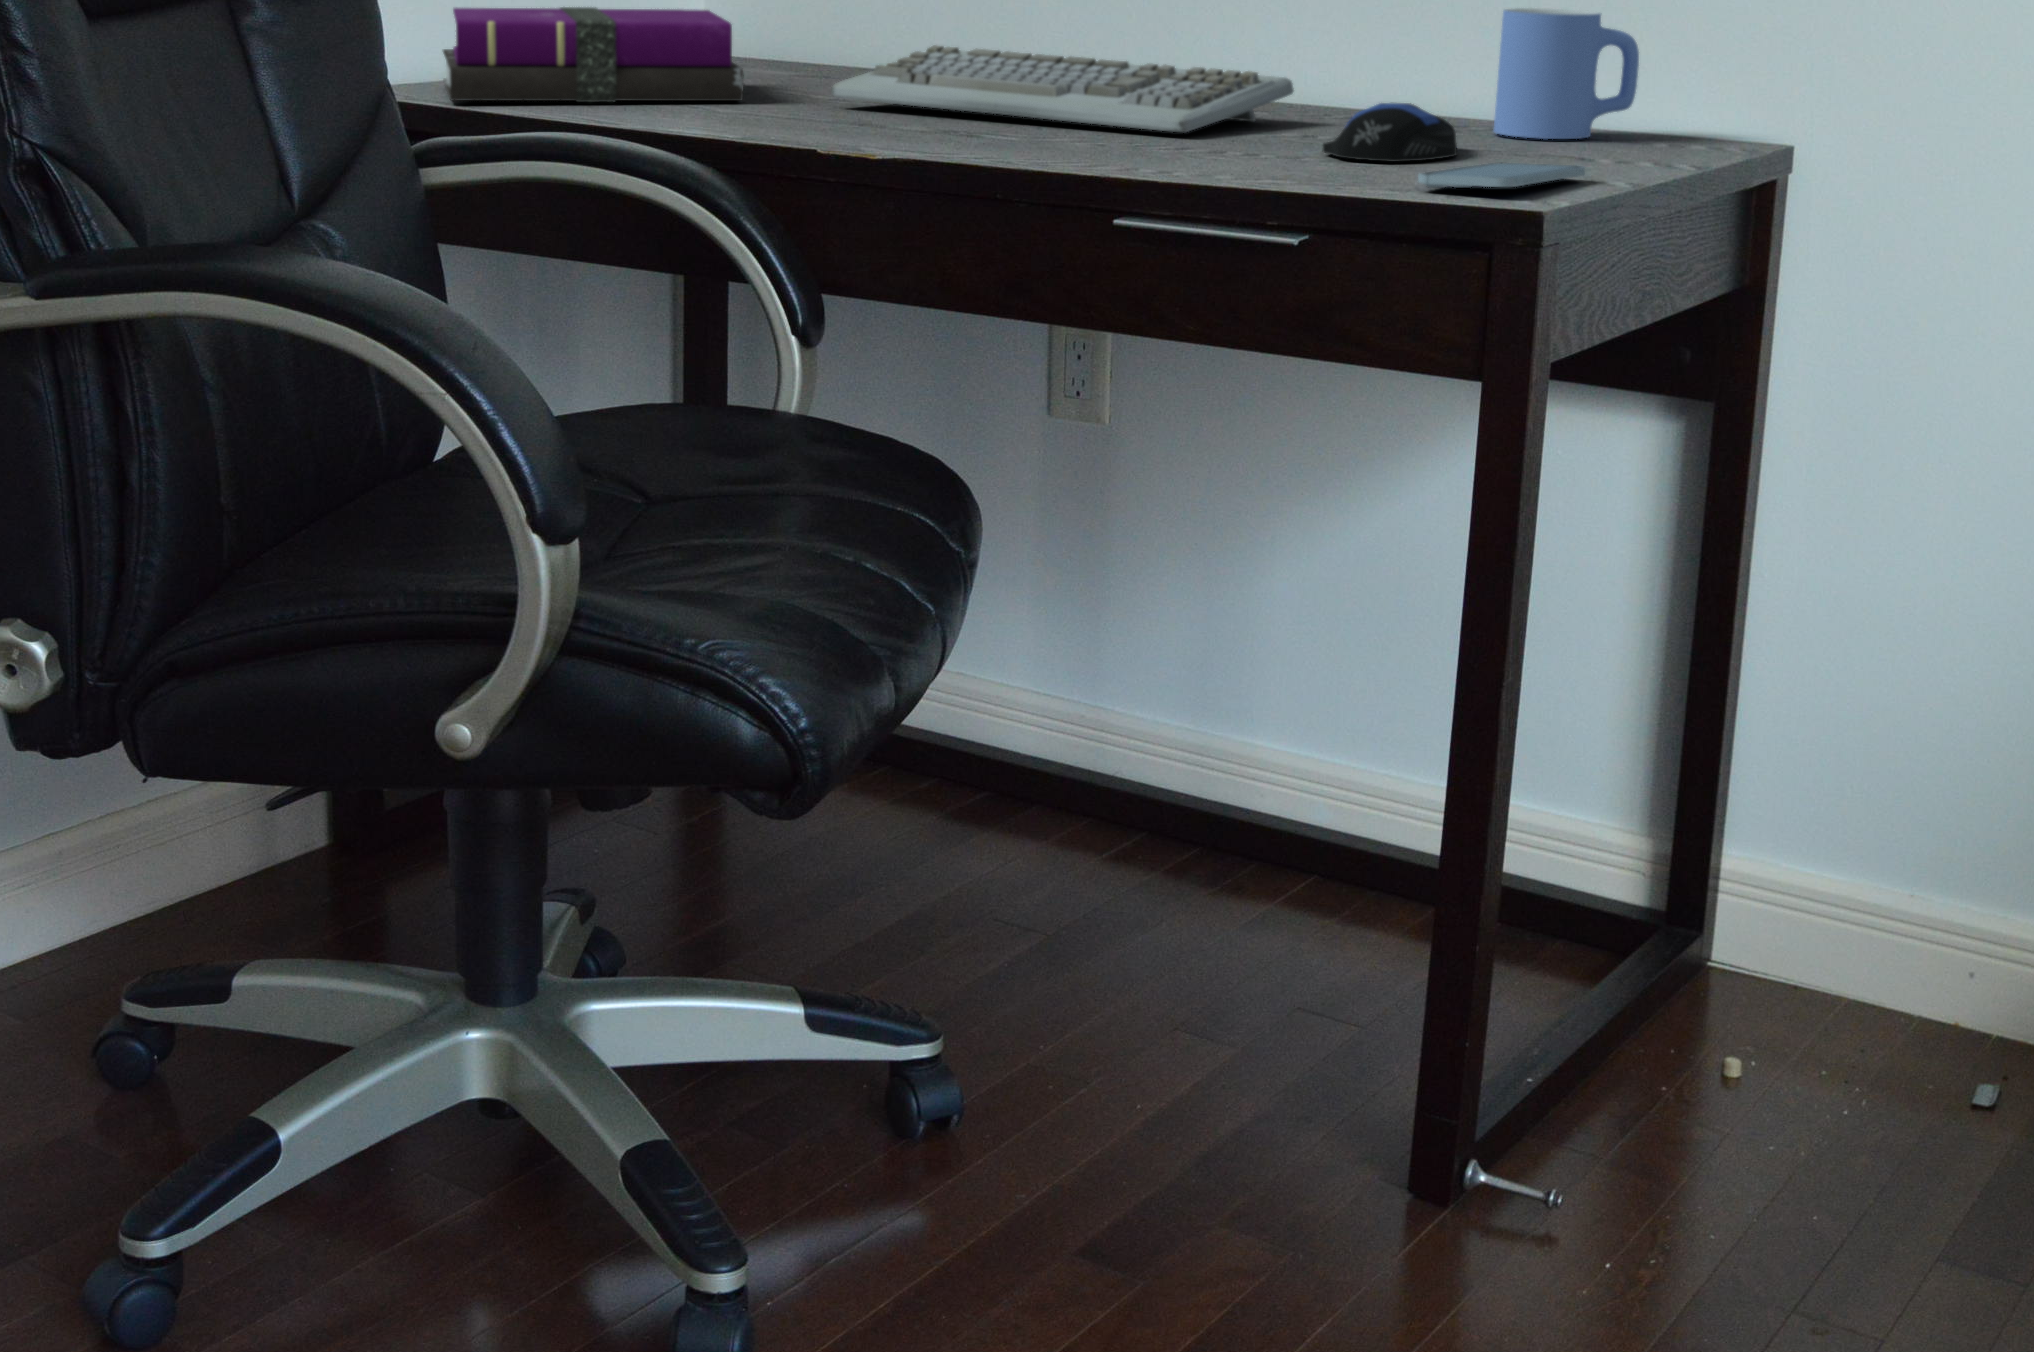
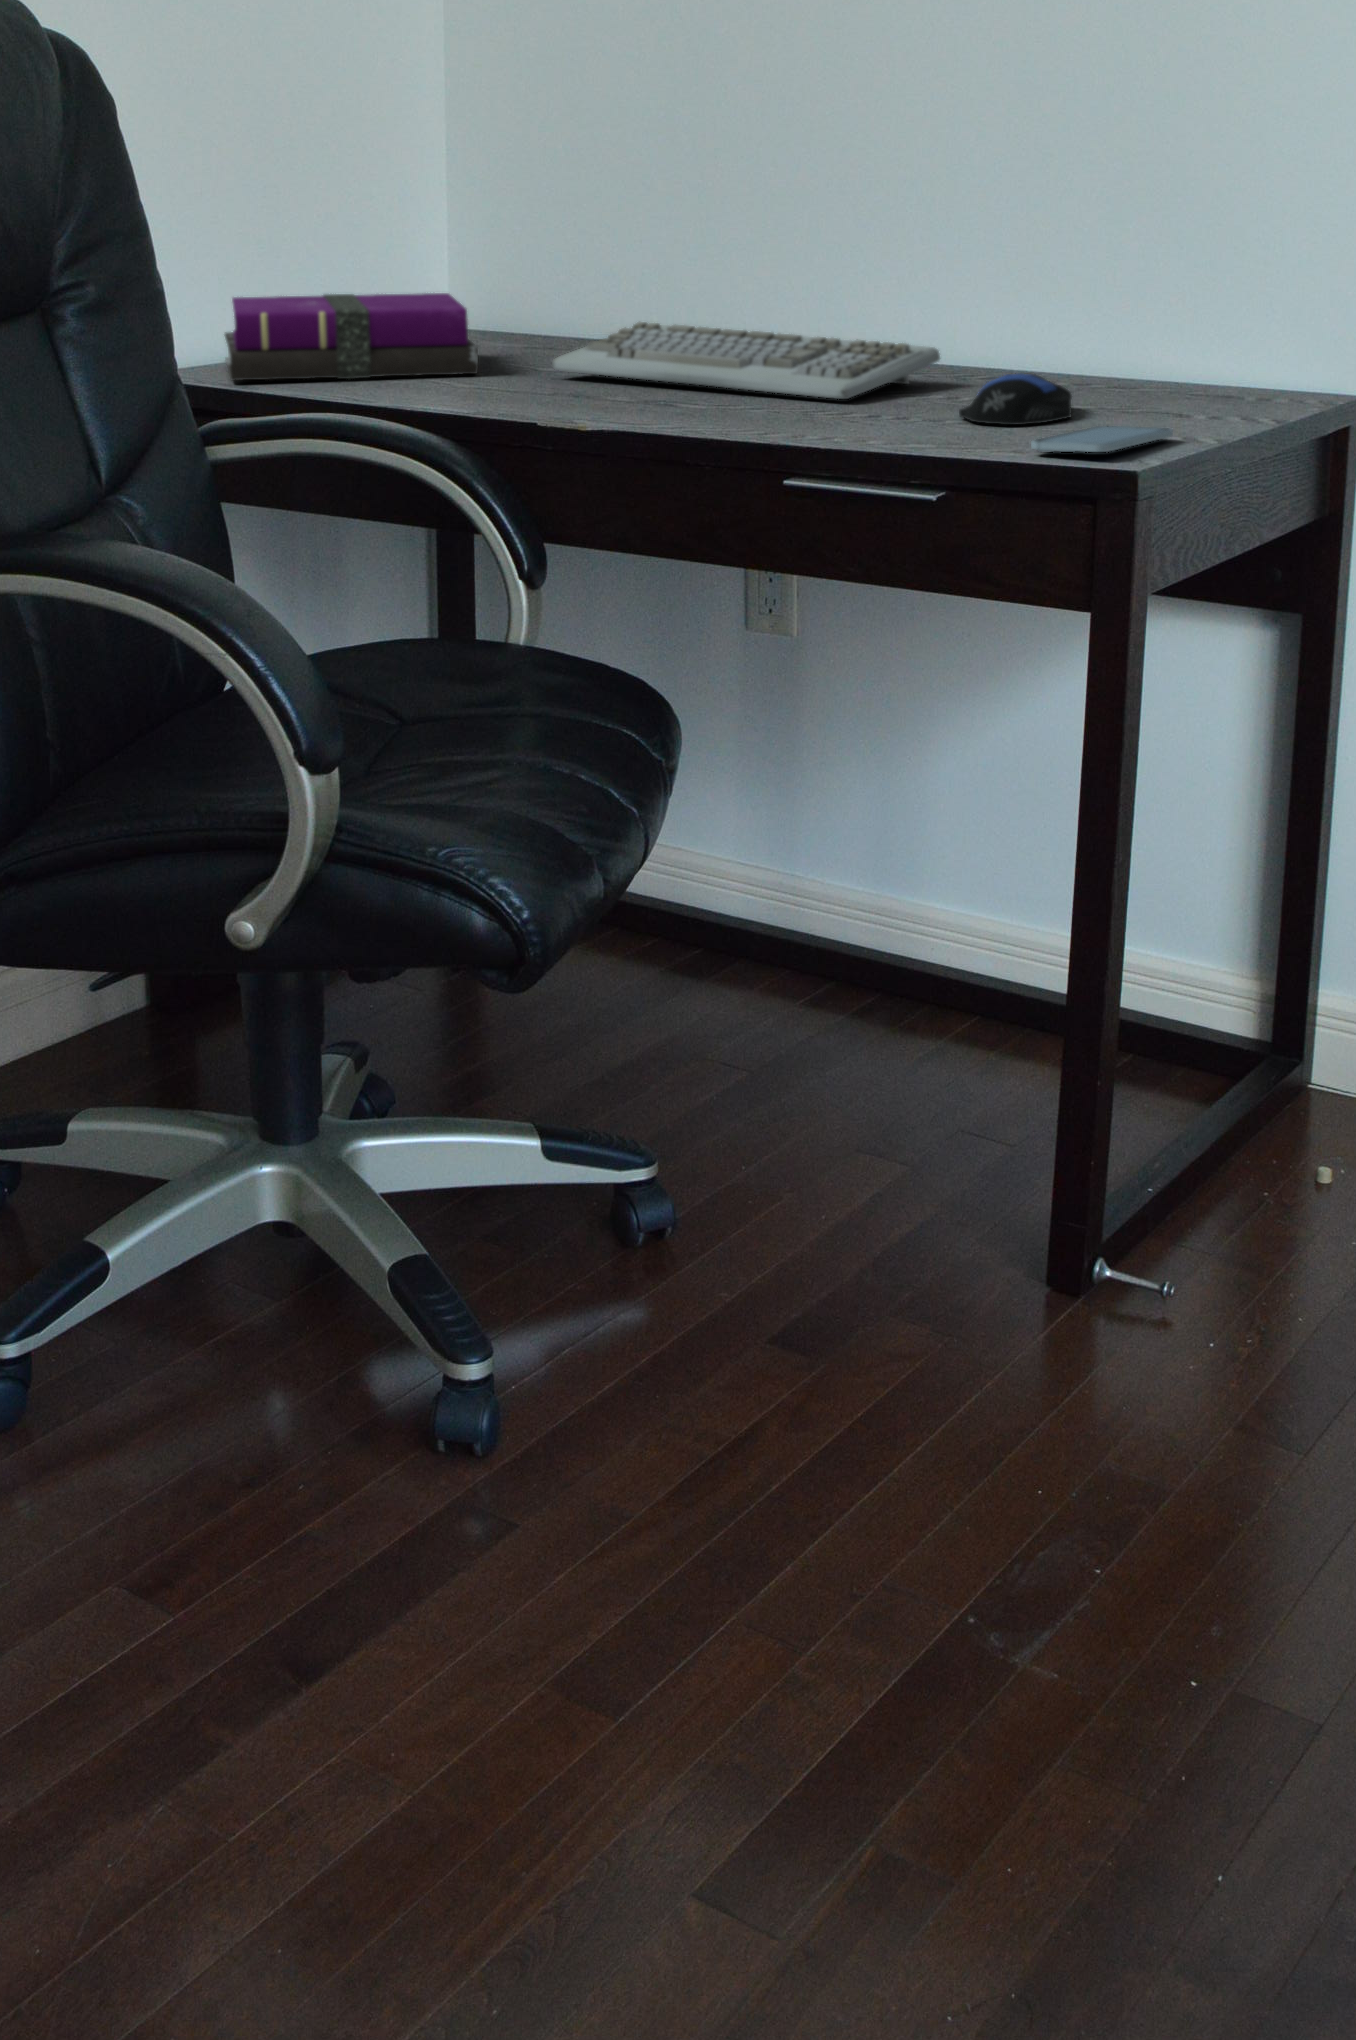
mug: present [1494,8,1639,139] -> none [1108,286,1228,397]

